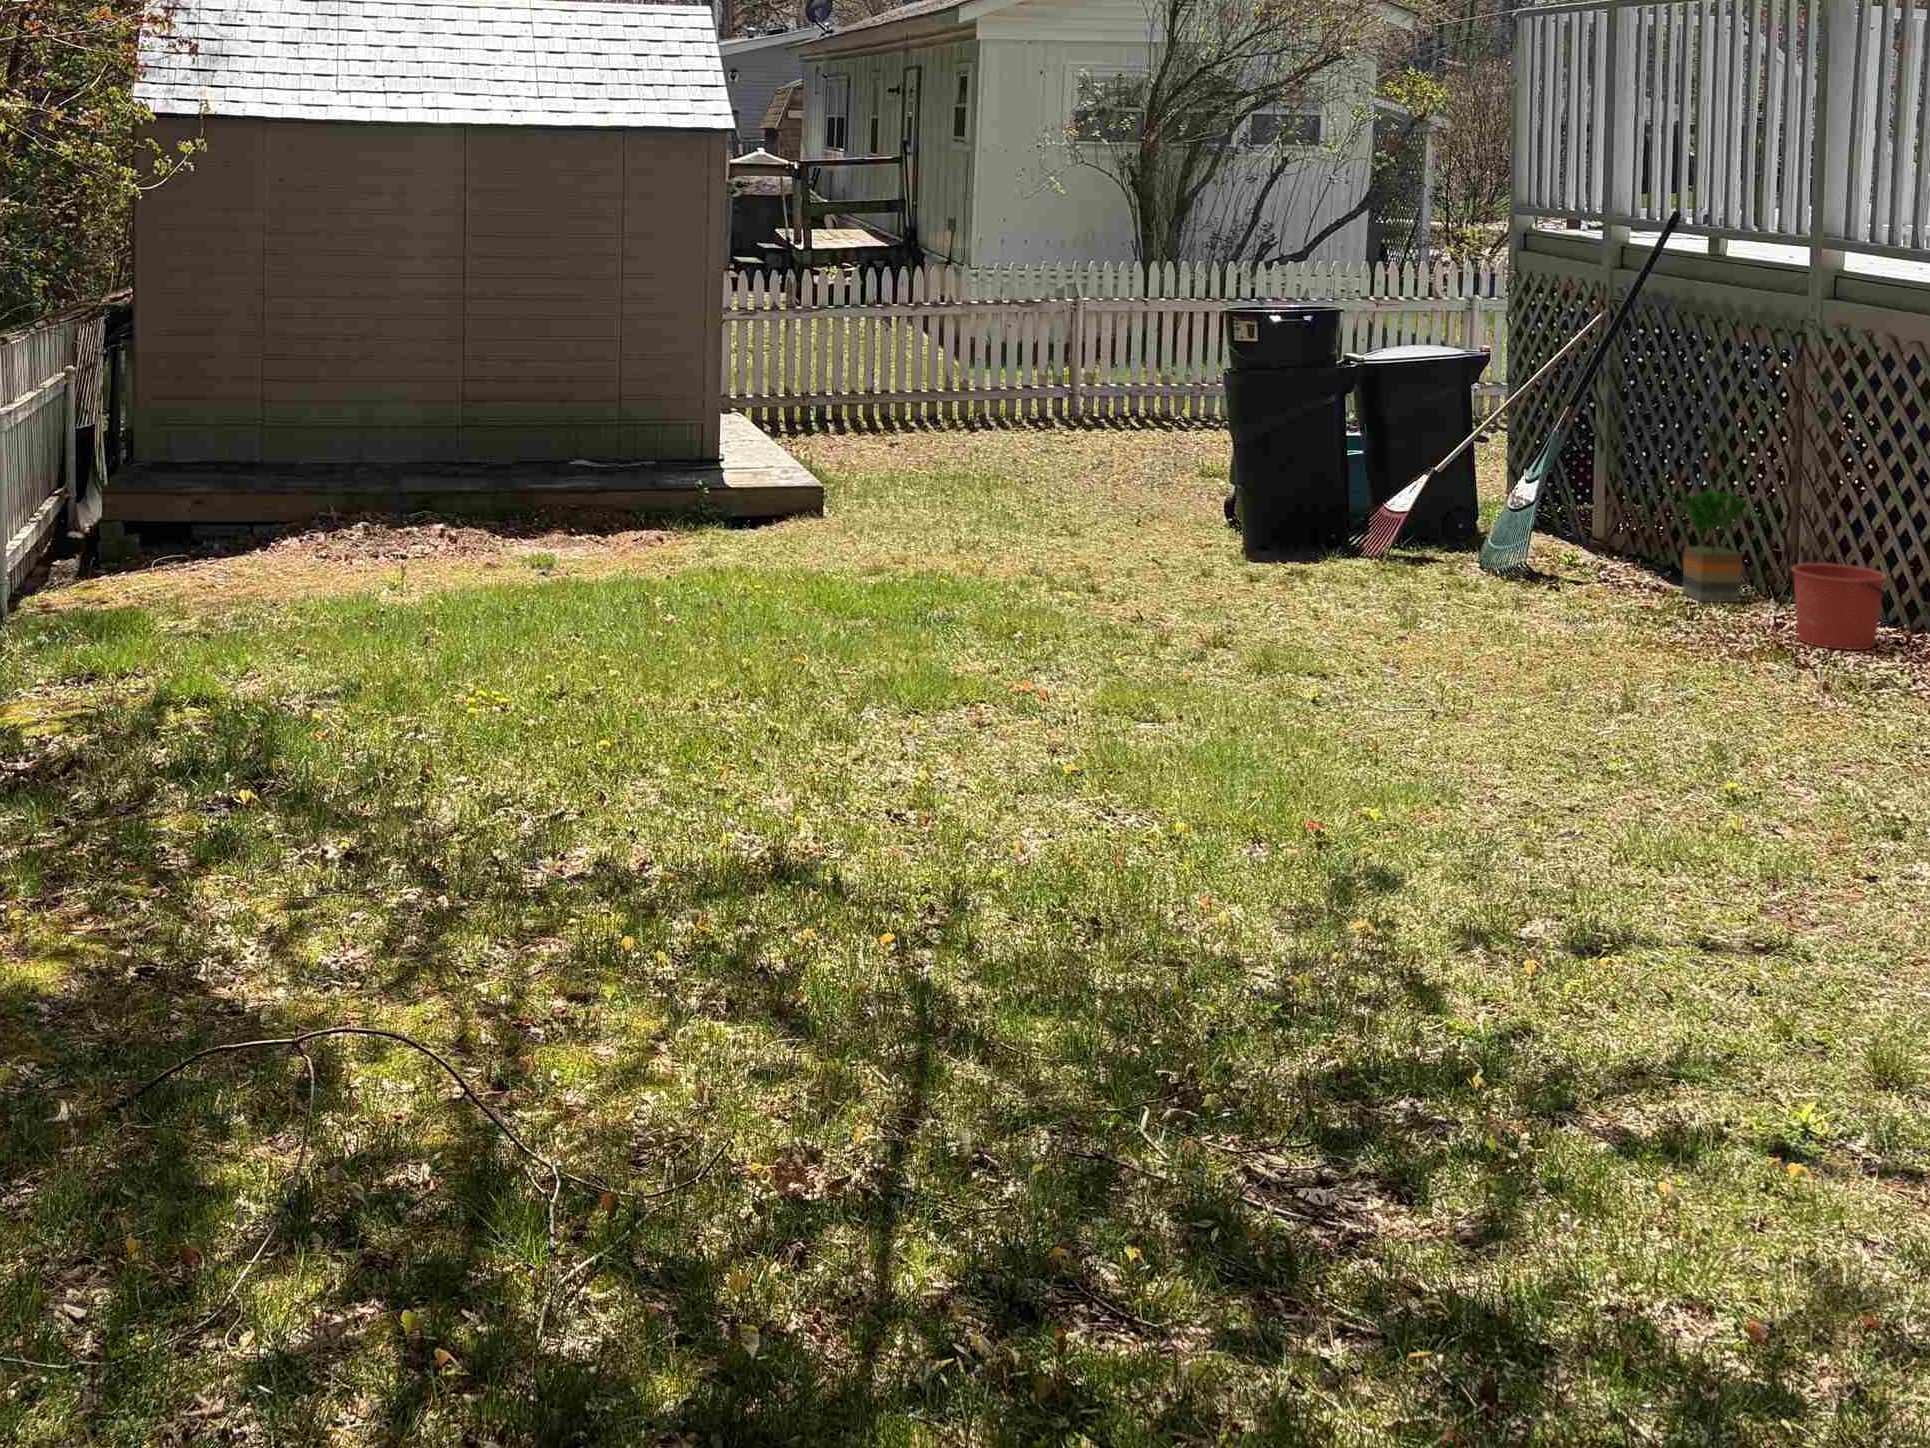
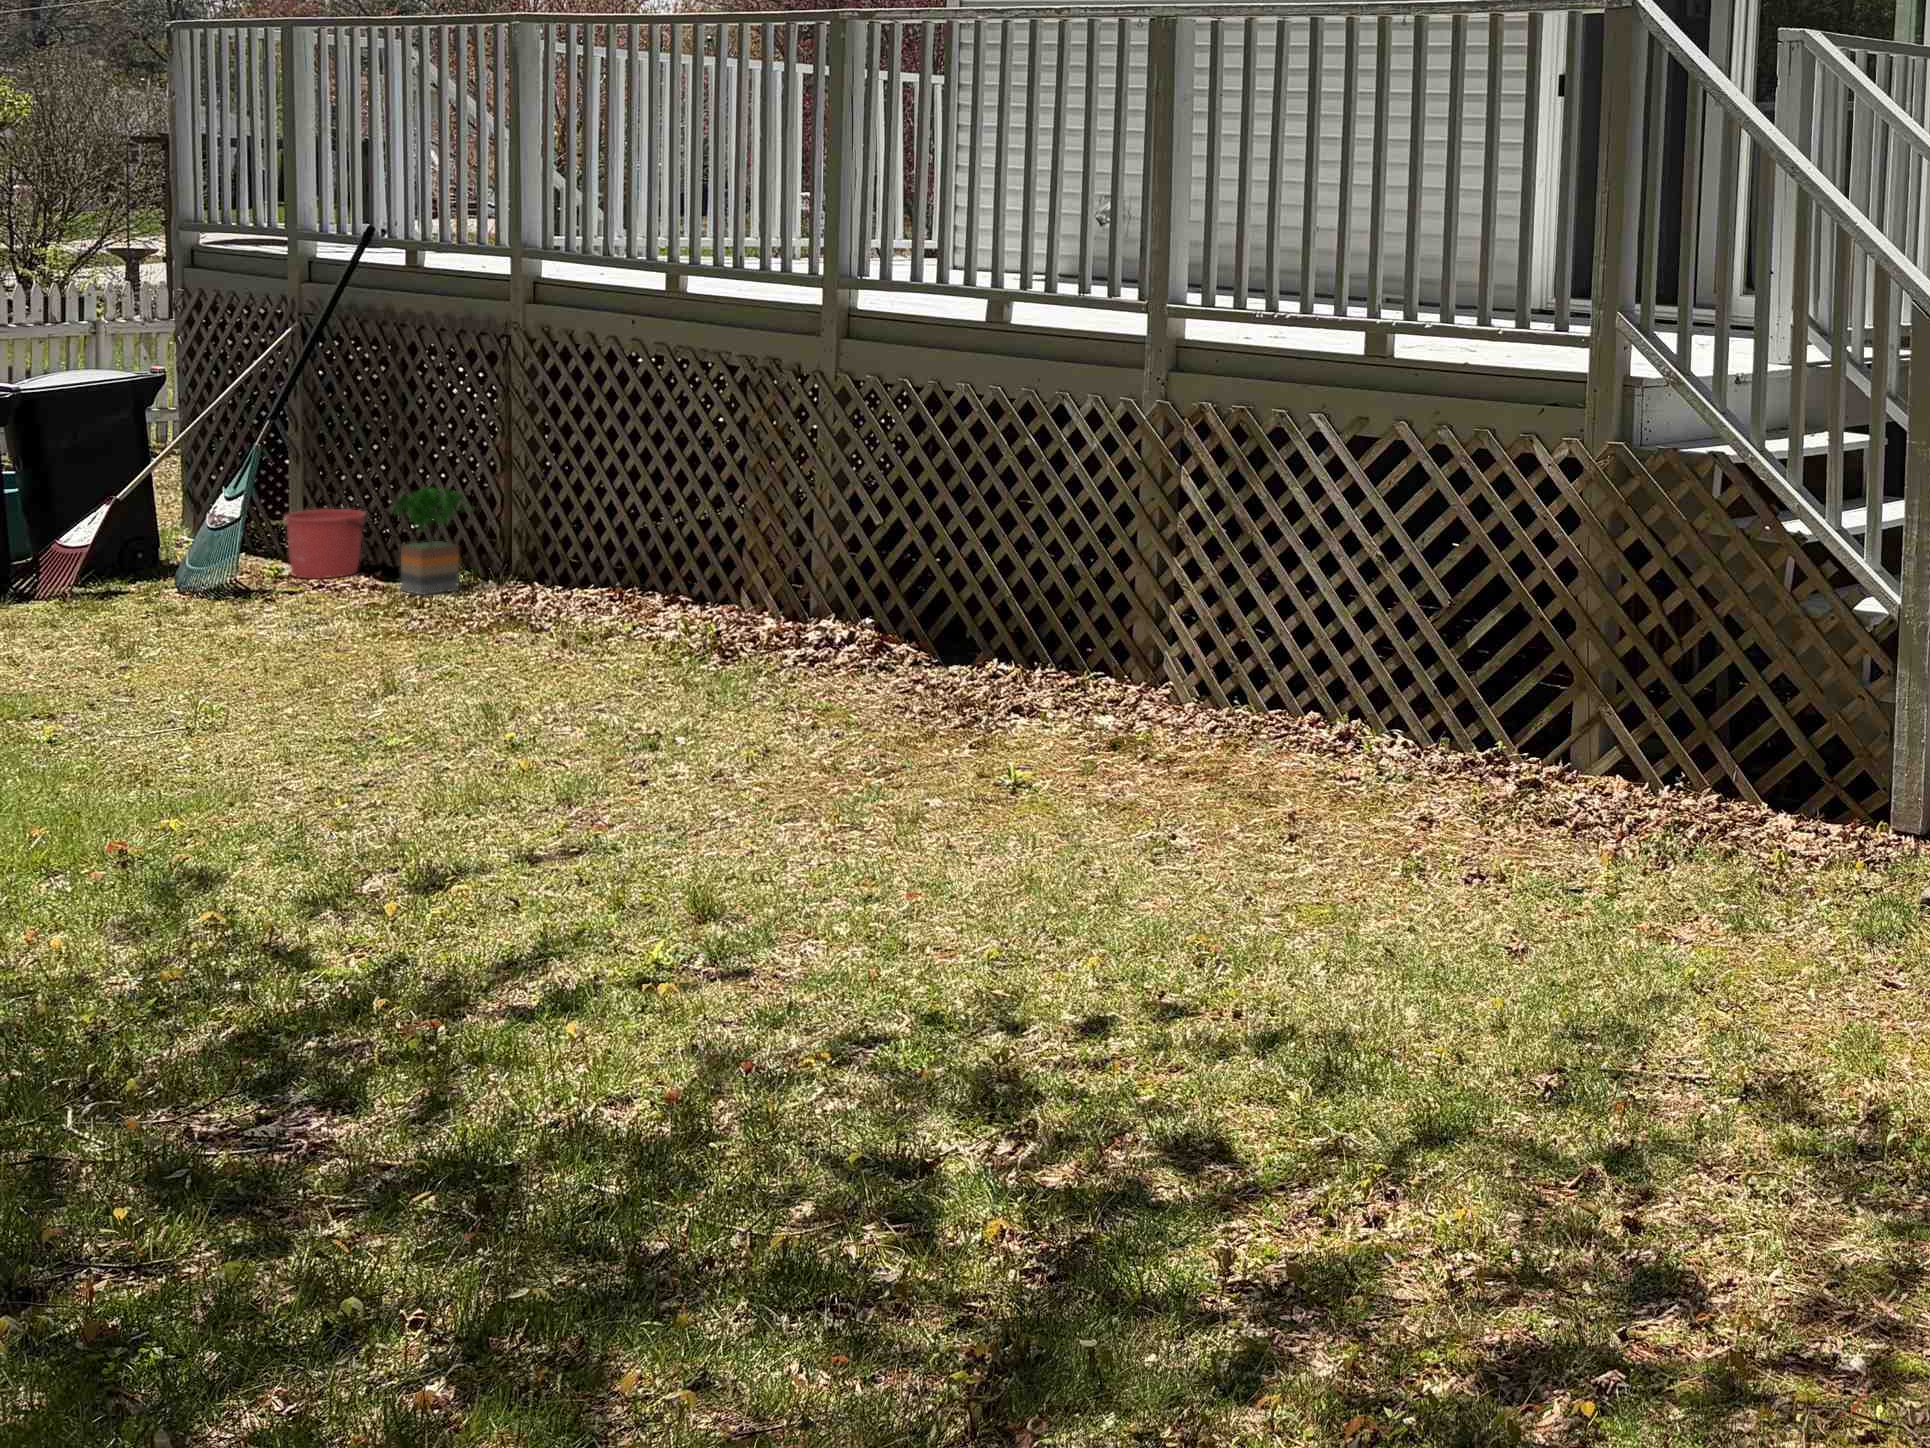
bucket: present [1791,563,1889,650] -> present [285,509,367,579]

